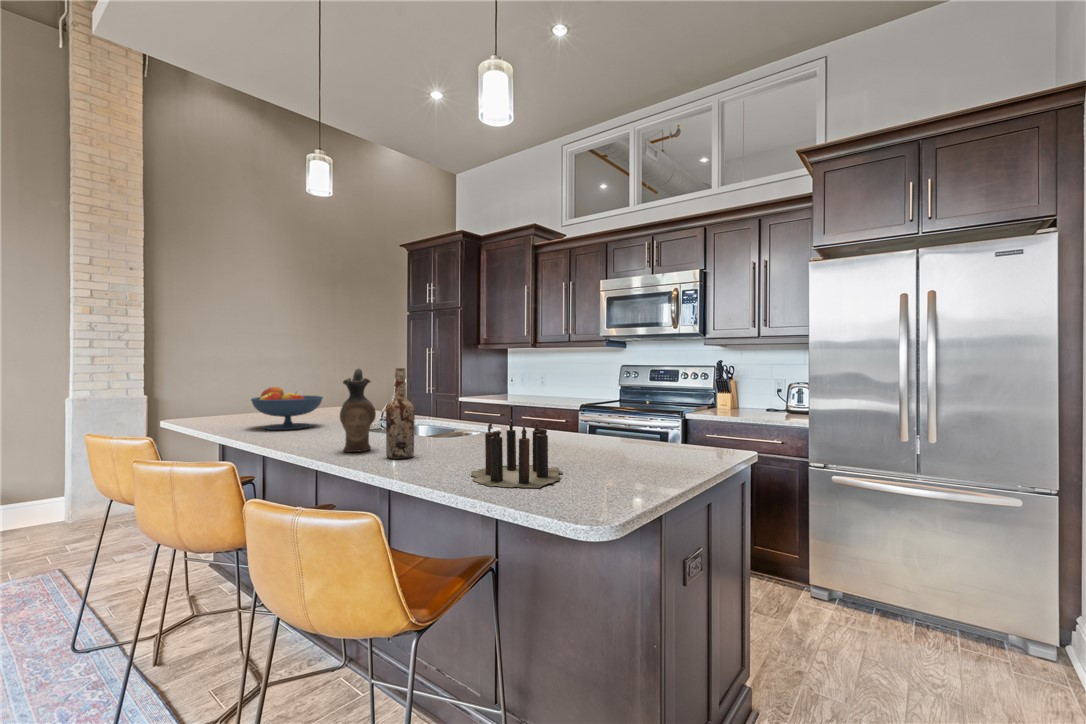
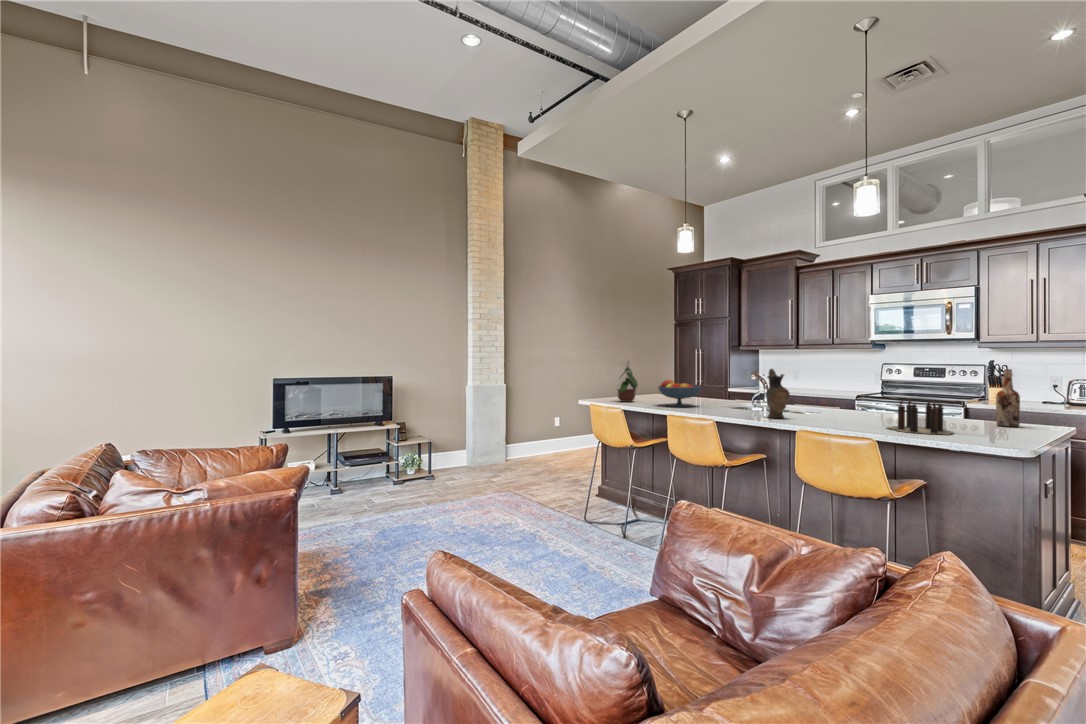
potted plant: none [212,357,257,421] -> present [618,365,638,402]
wine bottle: present [386,368,415,459] -> present [996,369,1020,427]

